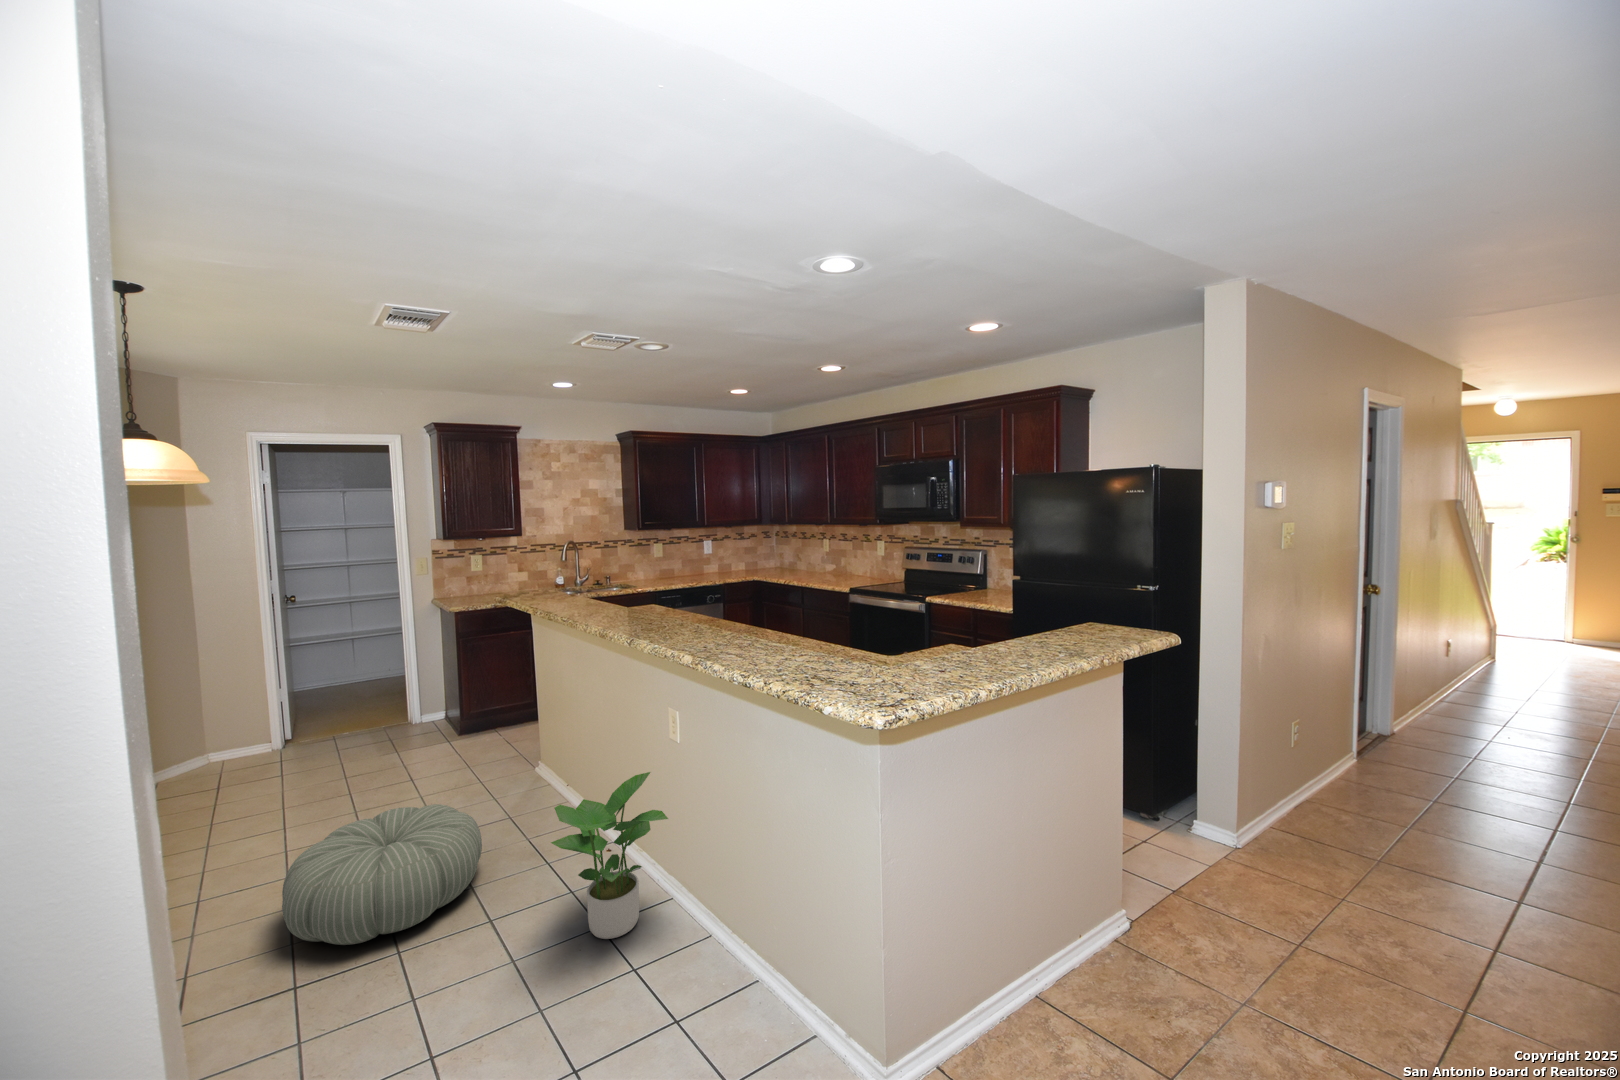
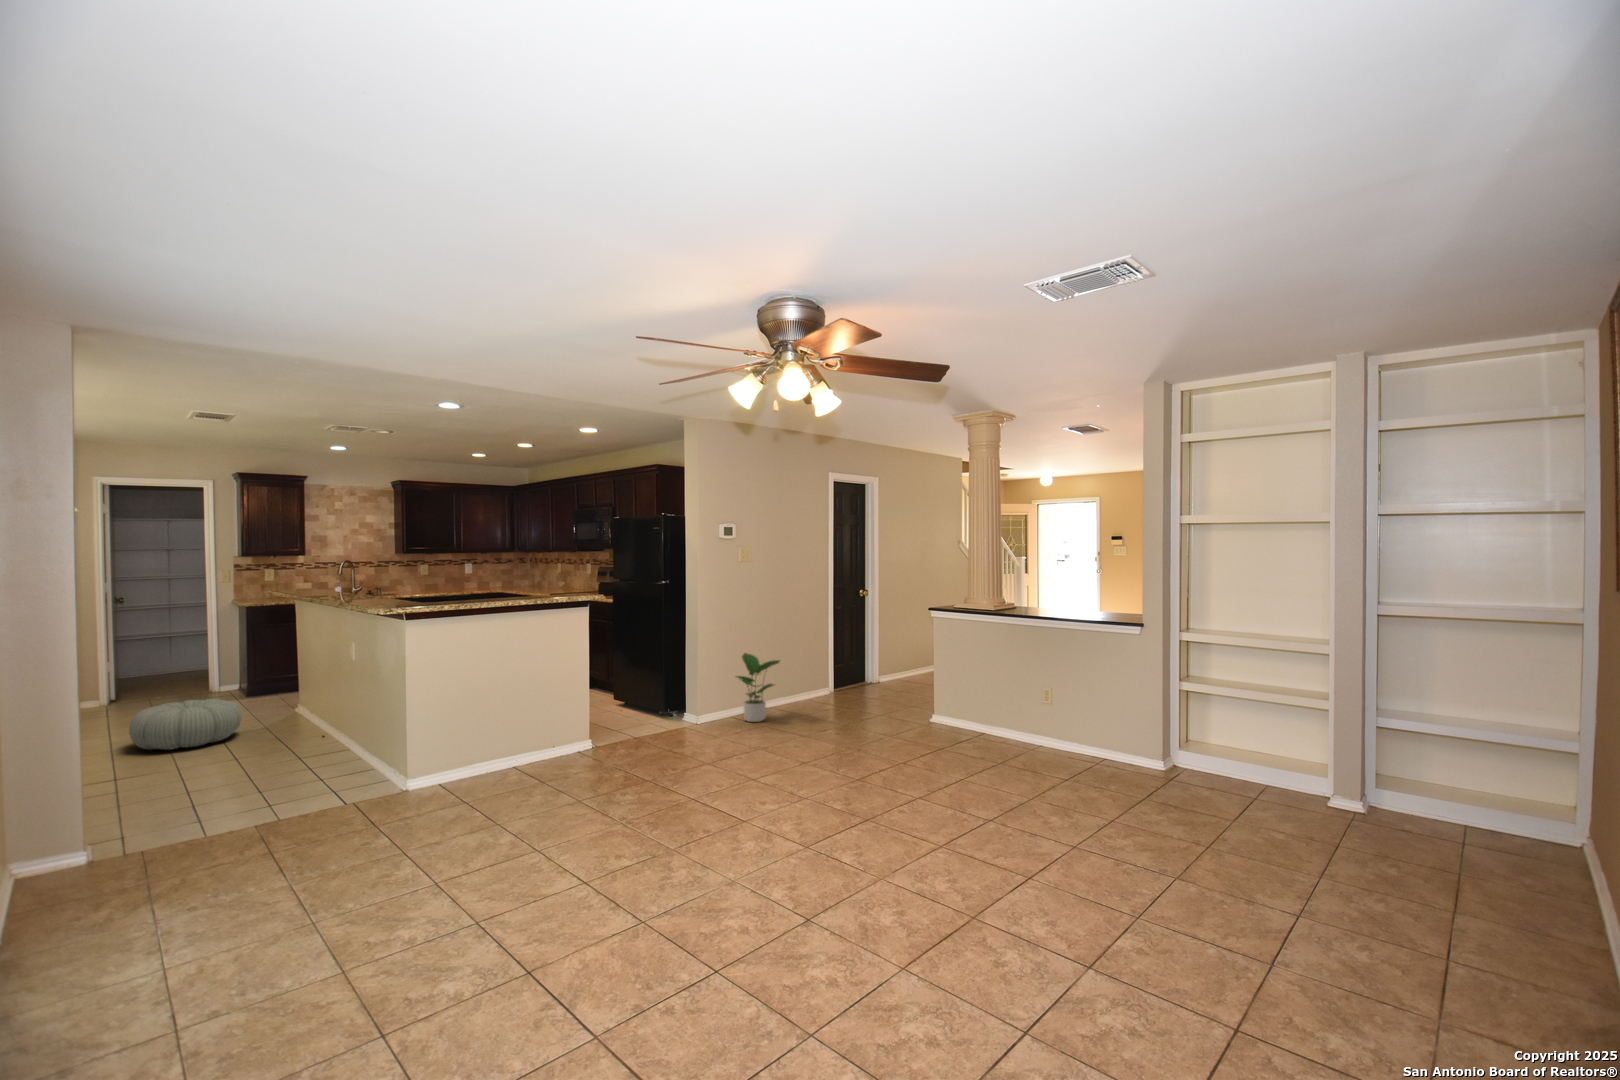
potted plant: present [551,772,668,939] -> present [737,653,780,722]

